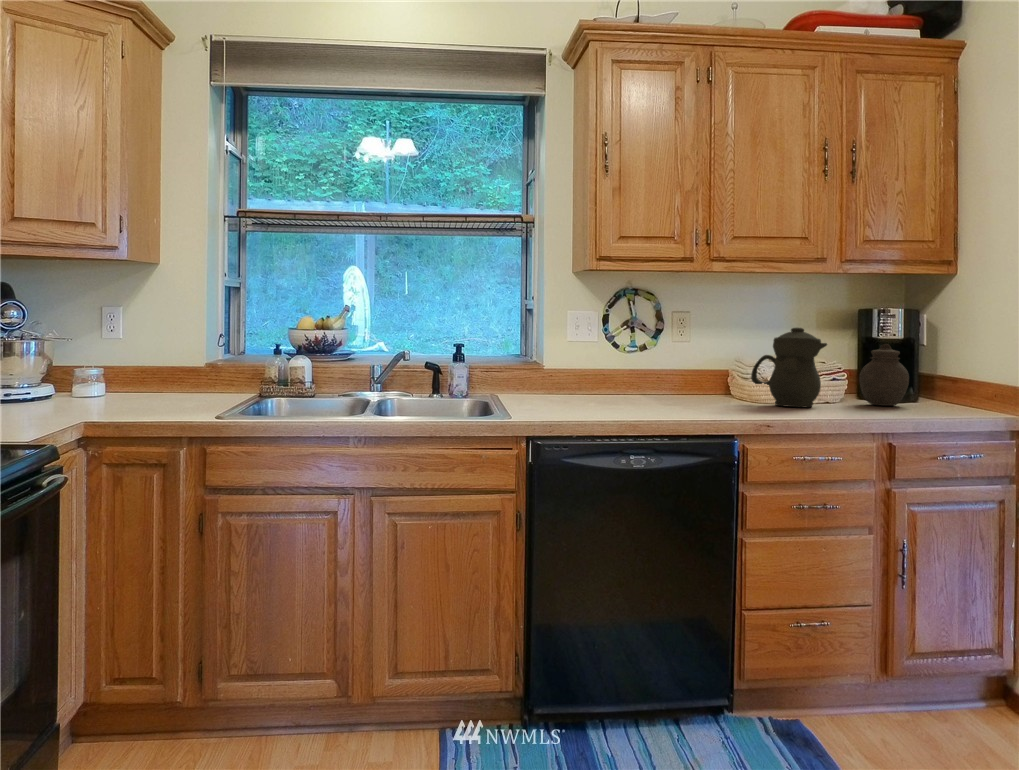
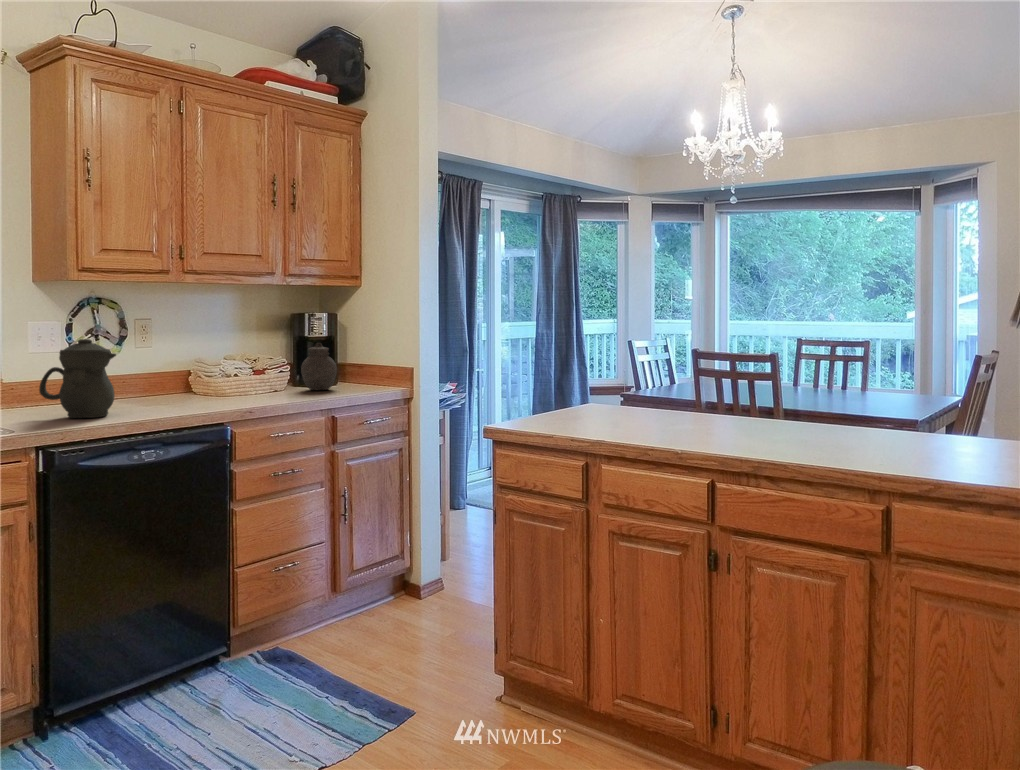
teapot: present [751,328,827,407] -> present [39,339,116,418]

